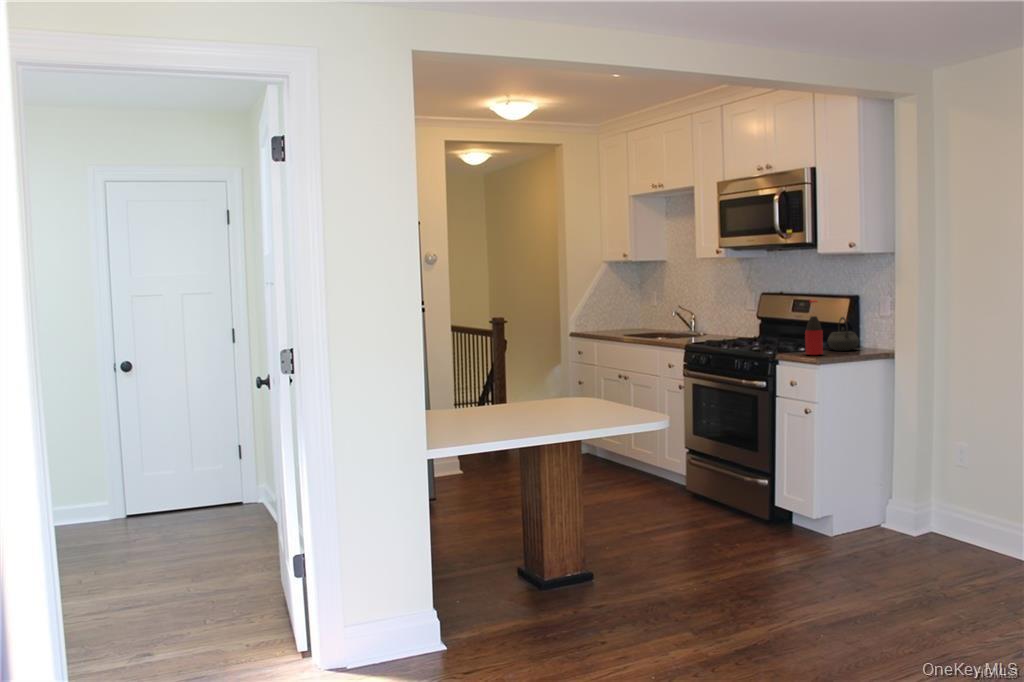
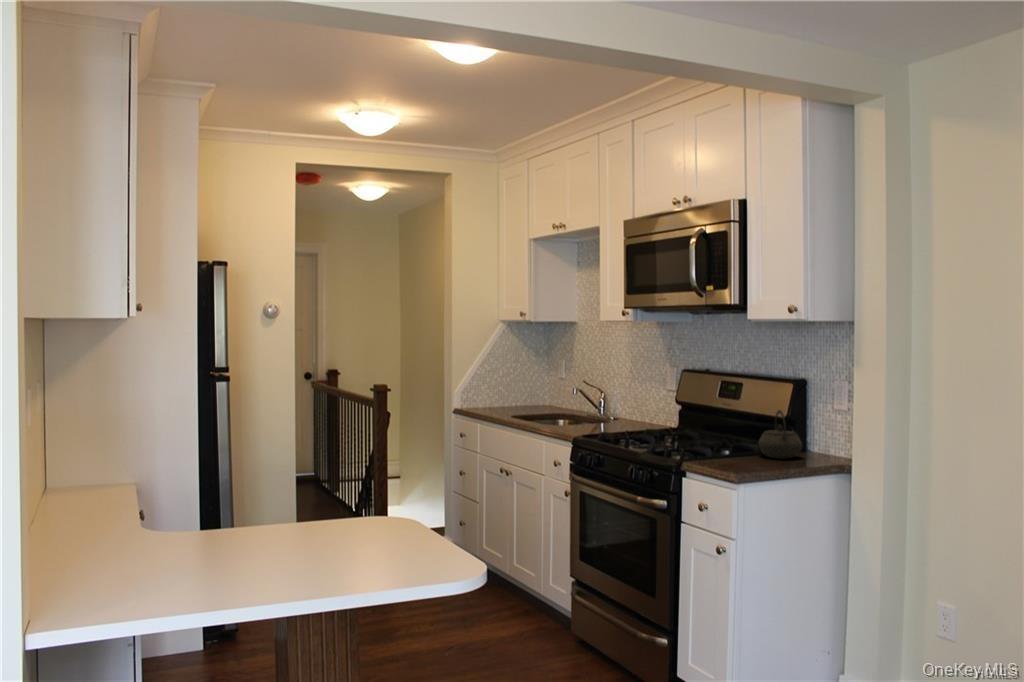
bottle: present [805,300,823,355] -> none [723,386,748,467]

